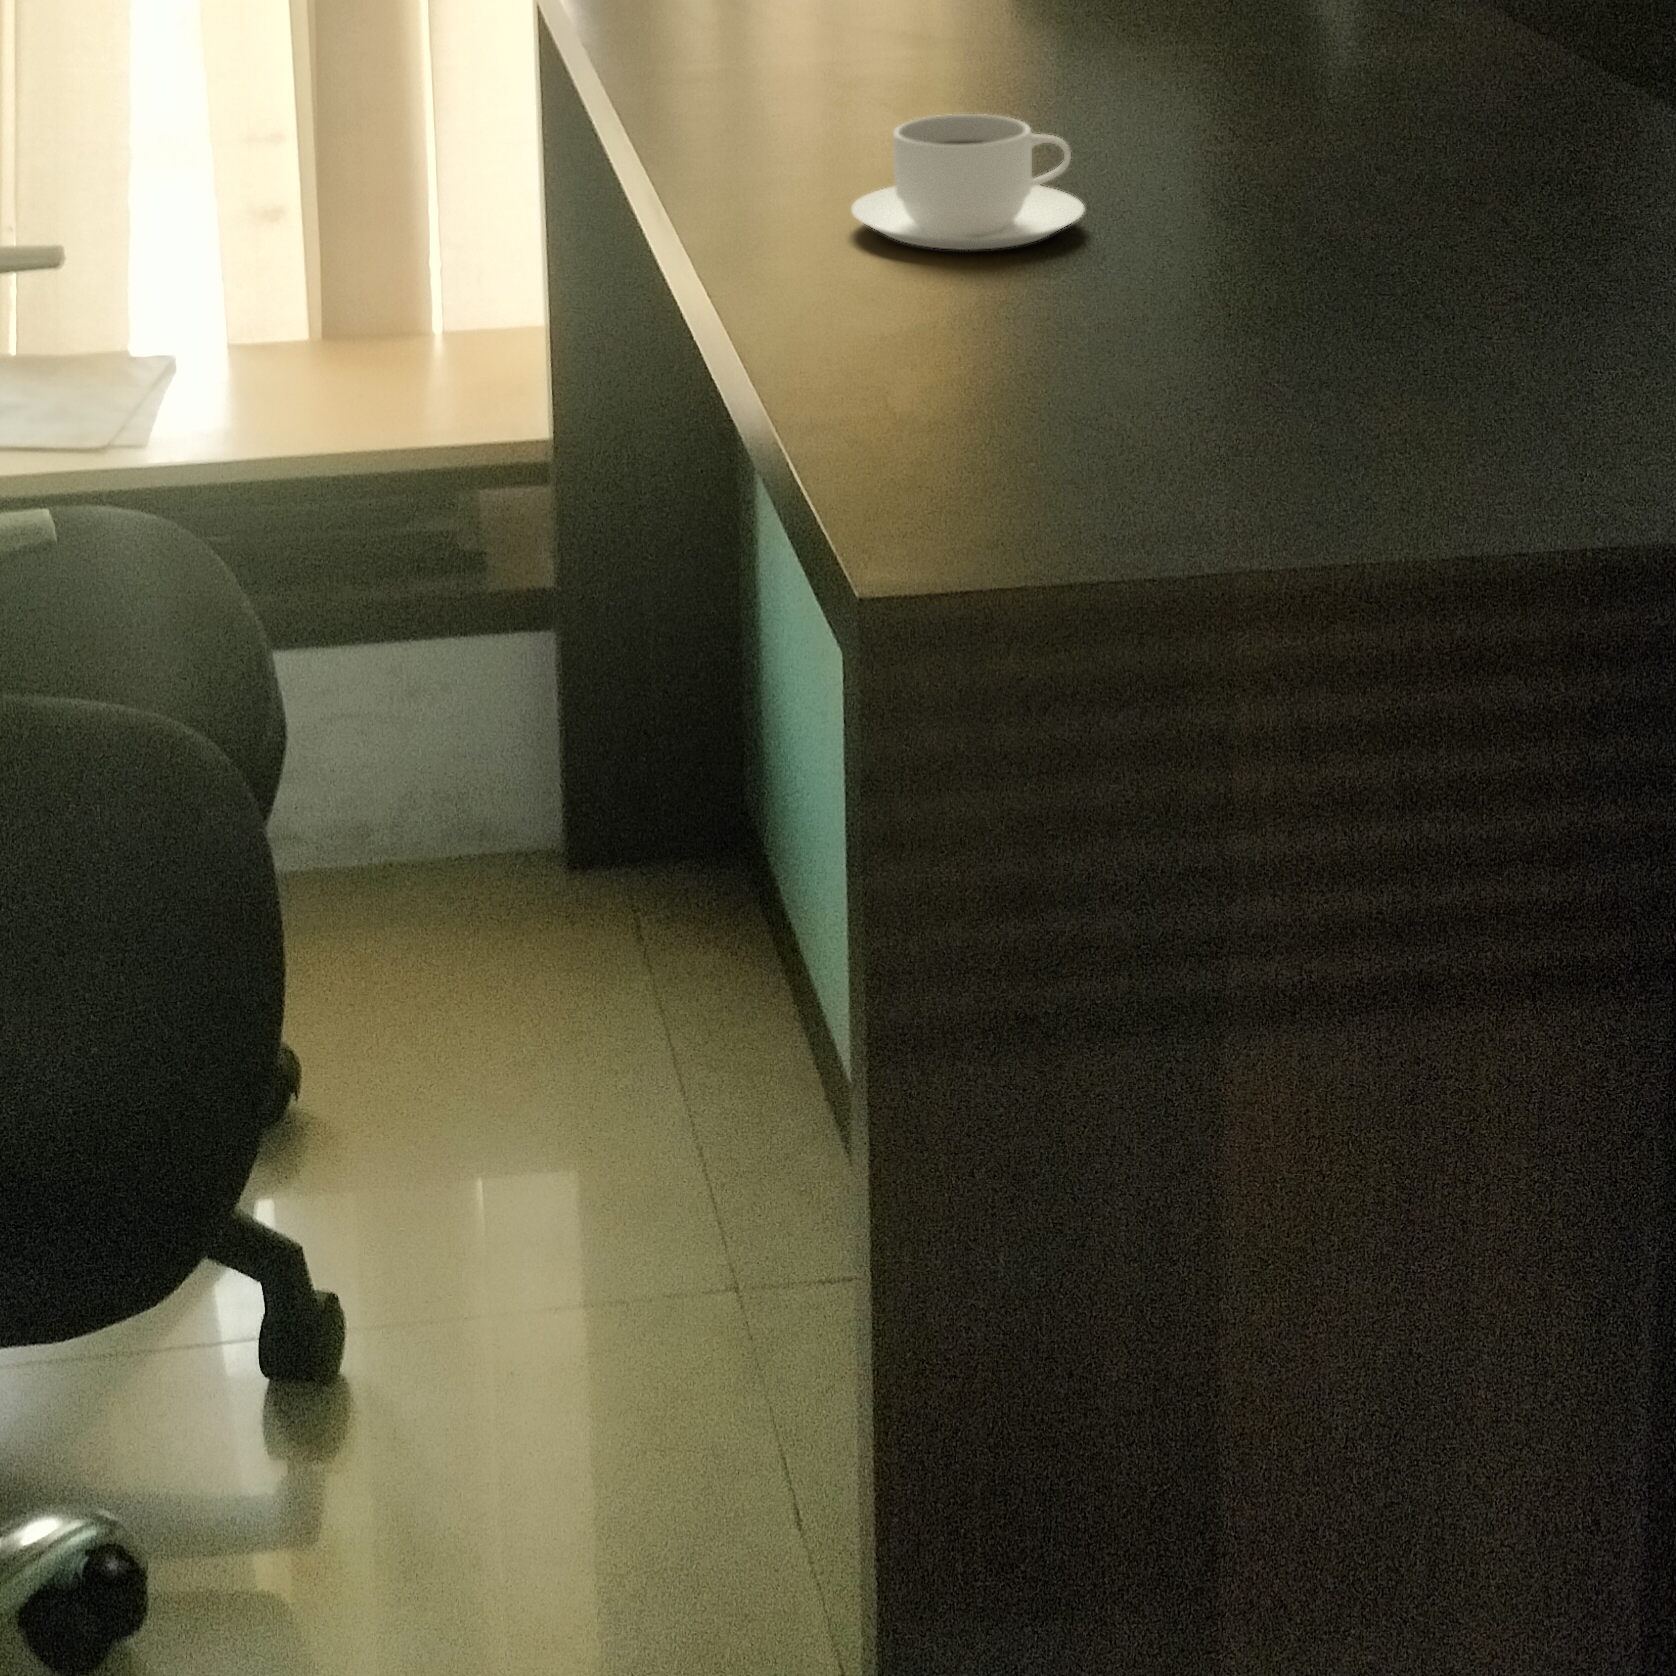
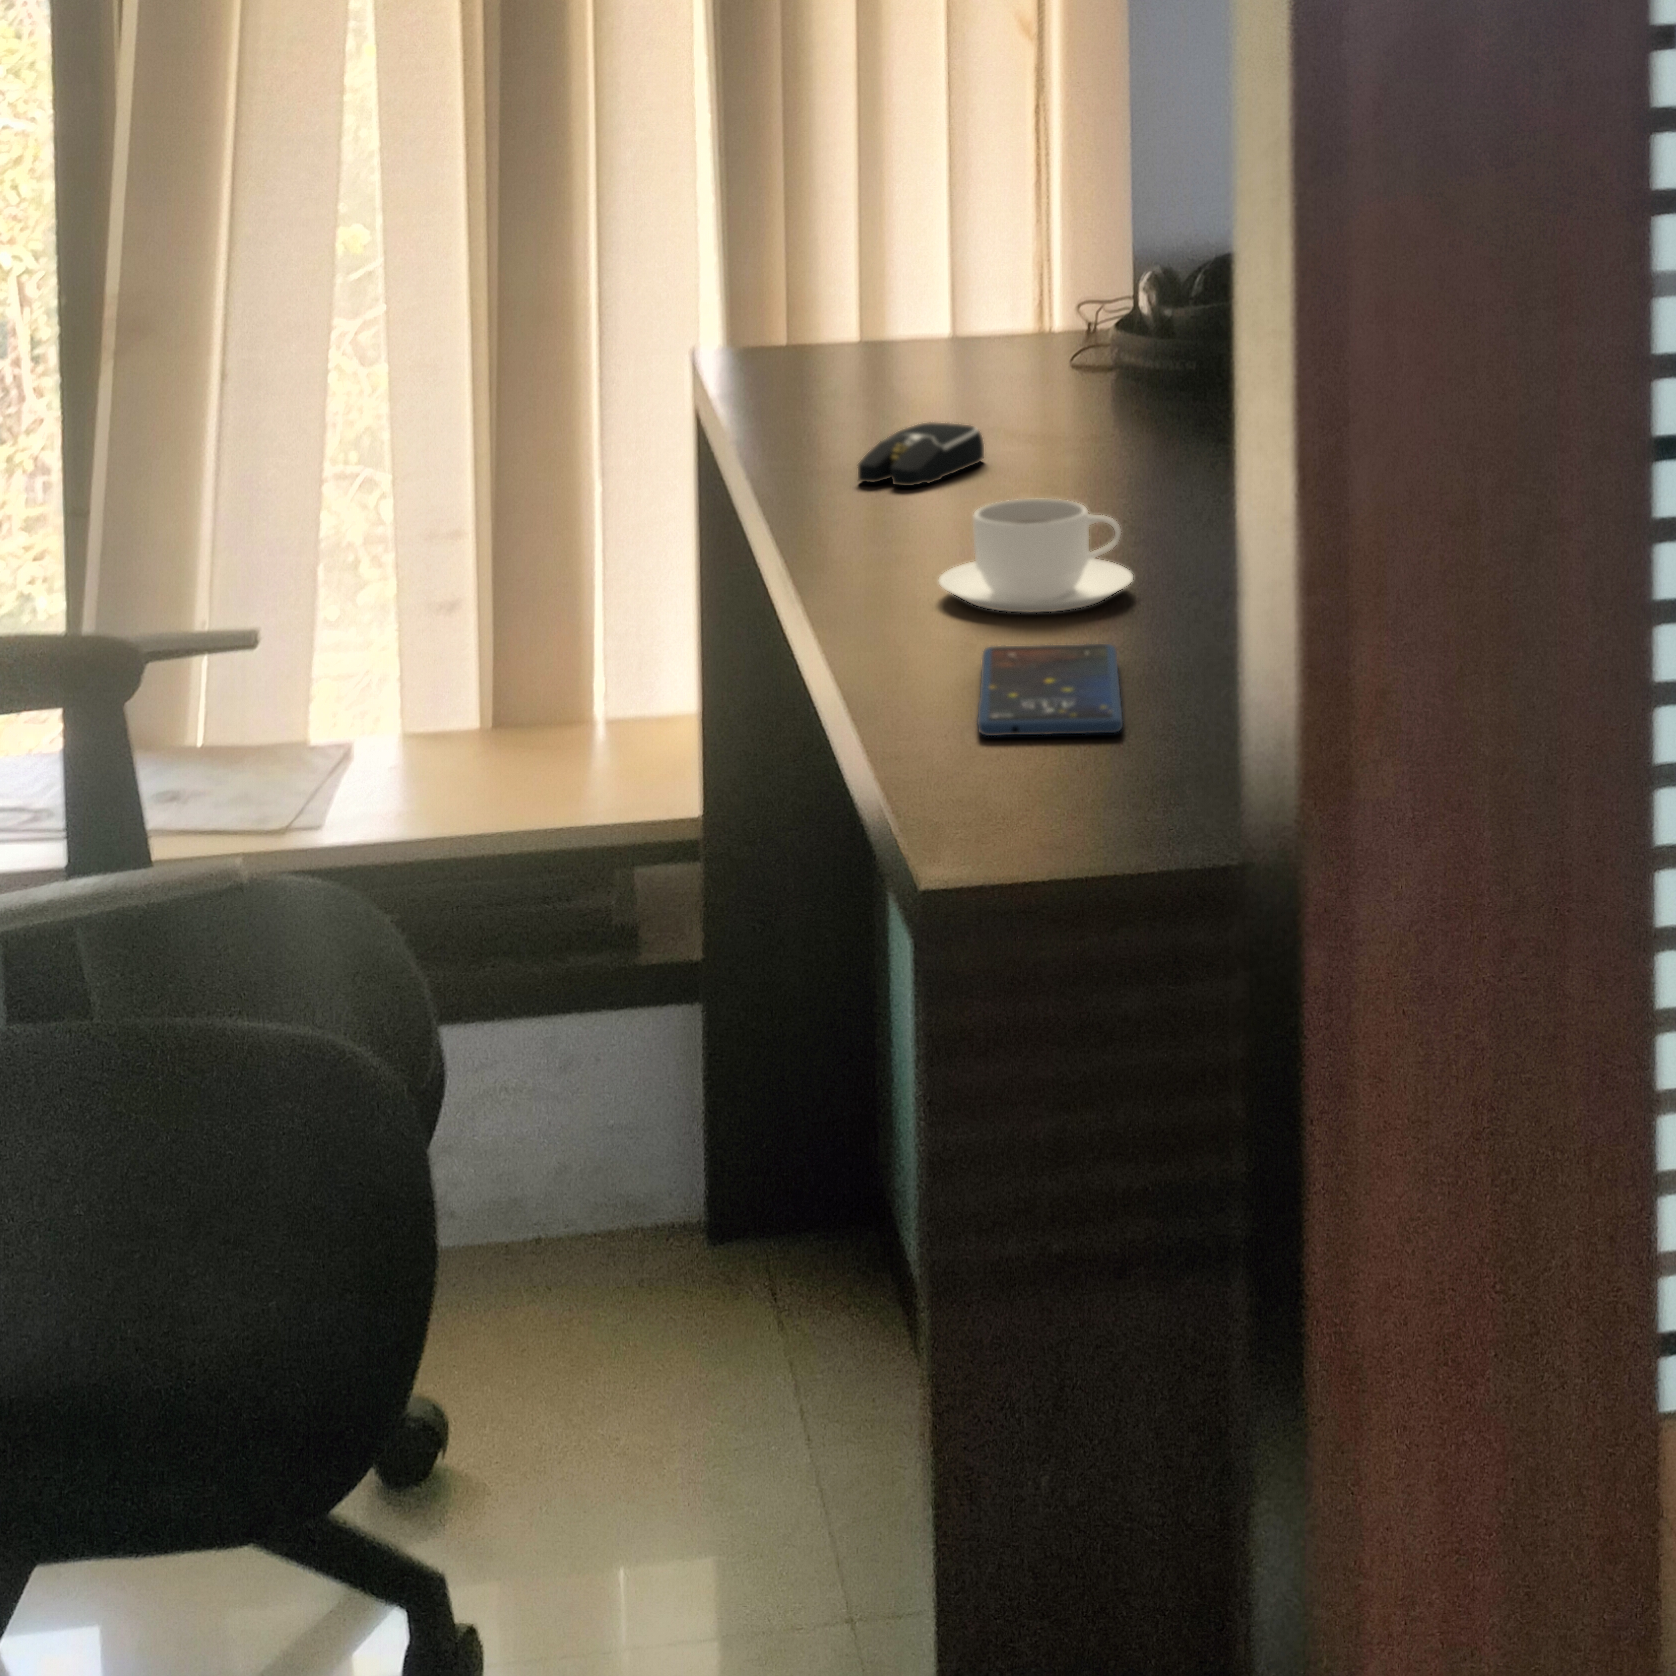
computer mouse: none [736,21,881,95] -> present [858,422,984,486]
smartphone: none [917,292,1103,407] -> present [977,644,1123,736]

